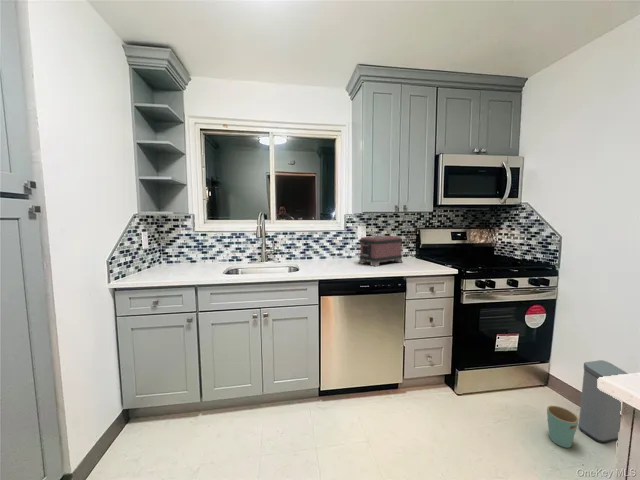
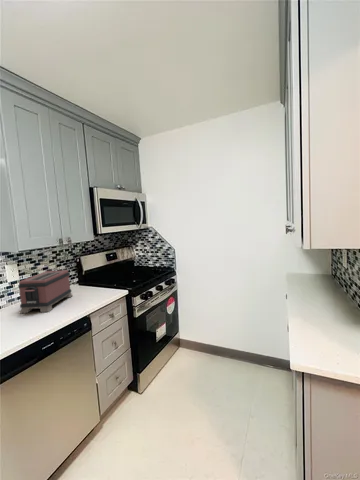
trash can: present [547,360,627,448] -> none [196,320,221,388]

